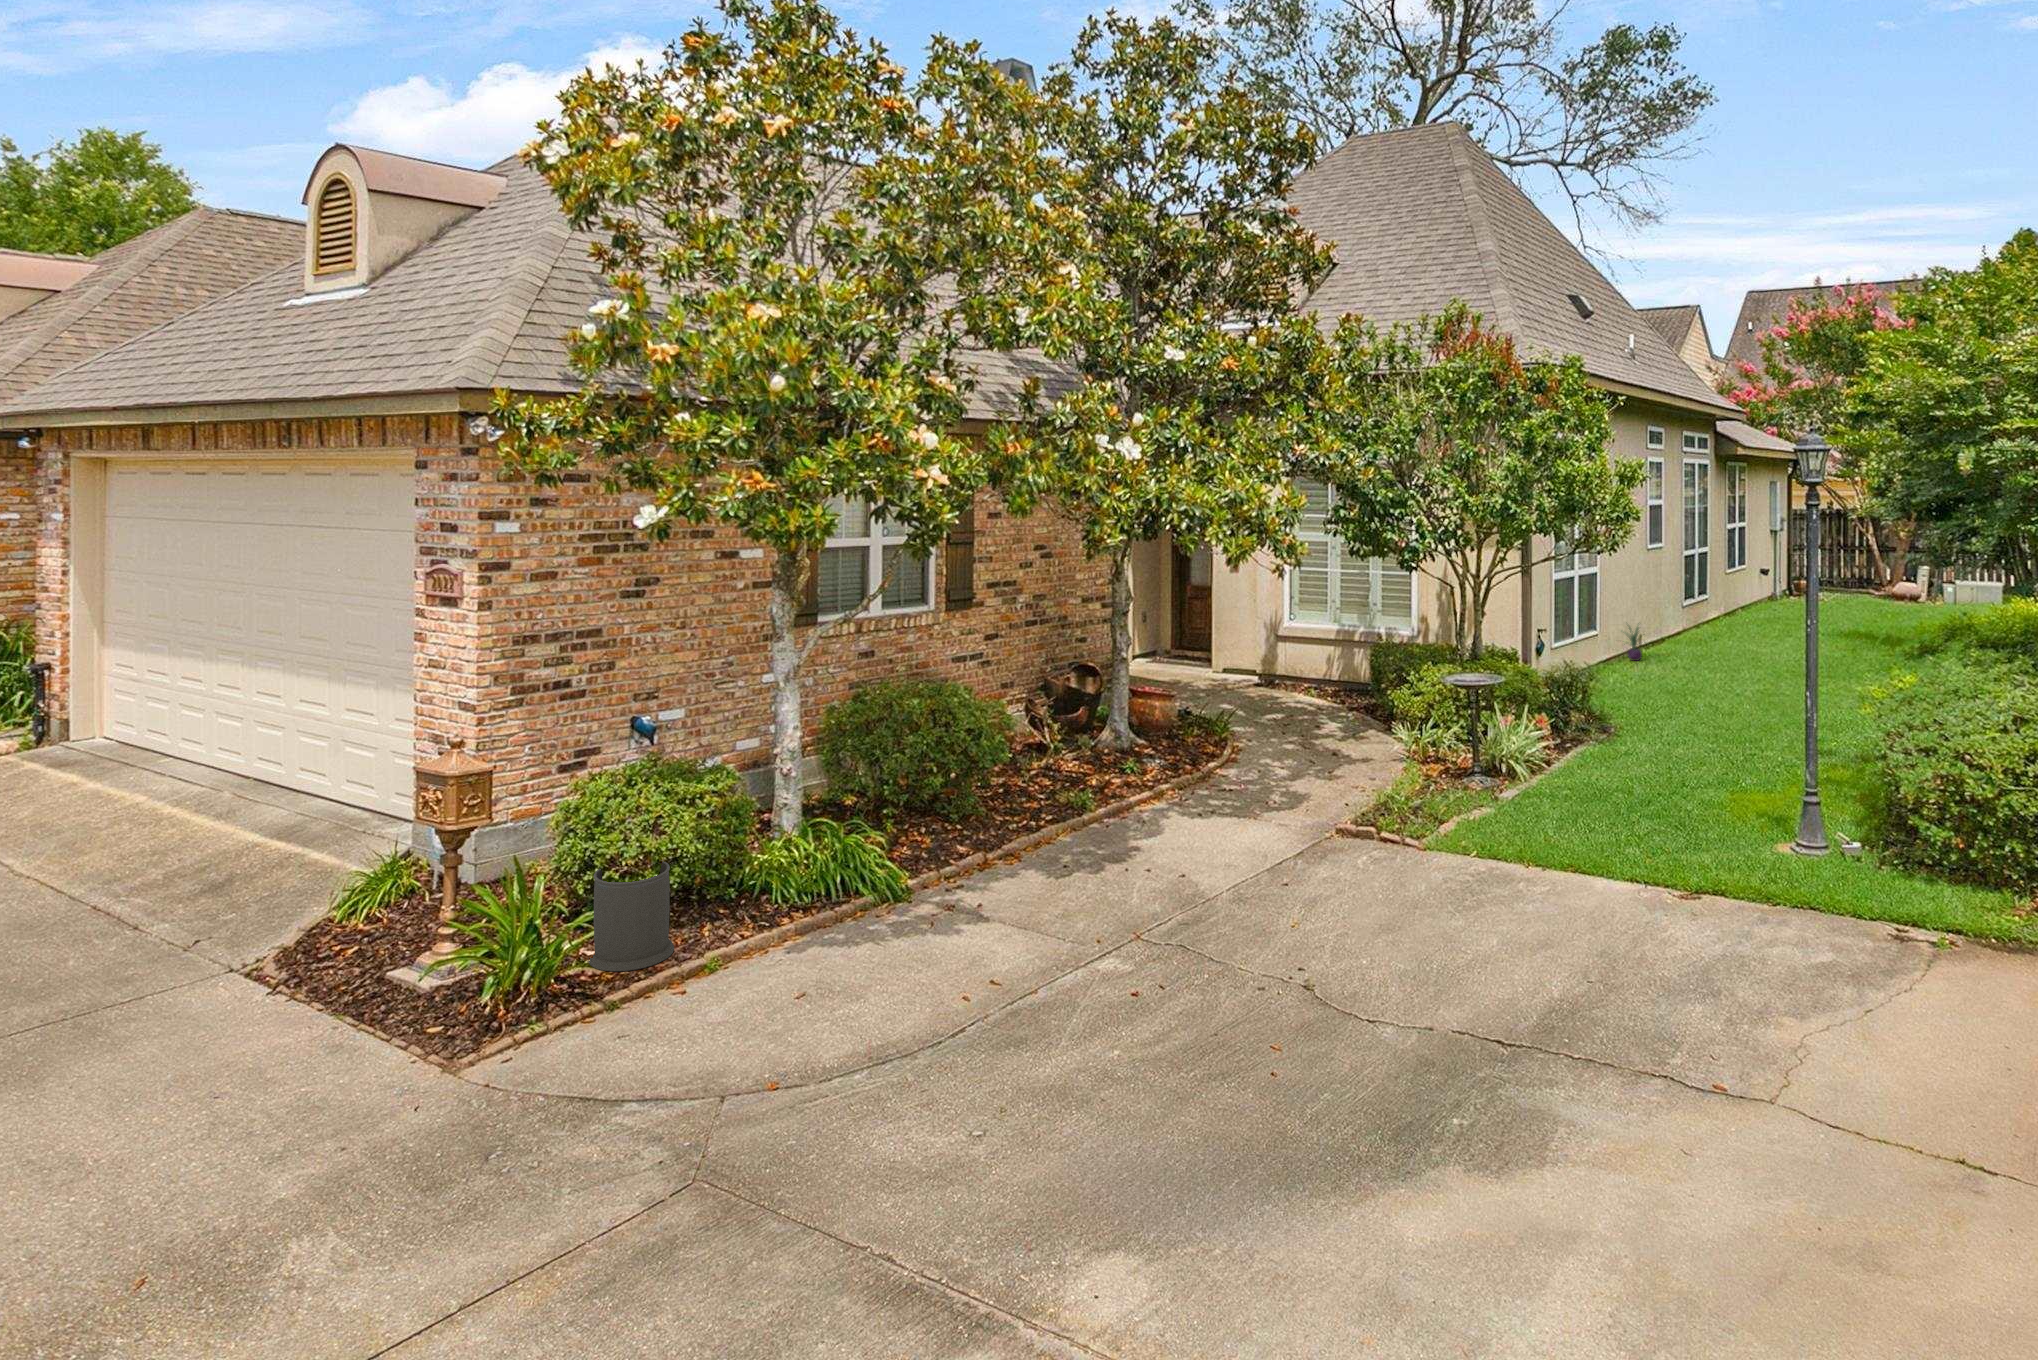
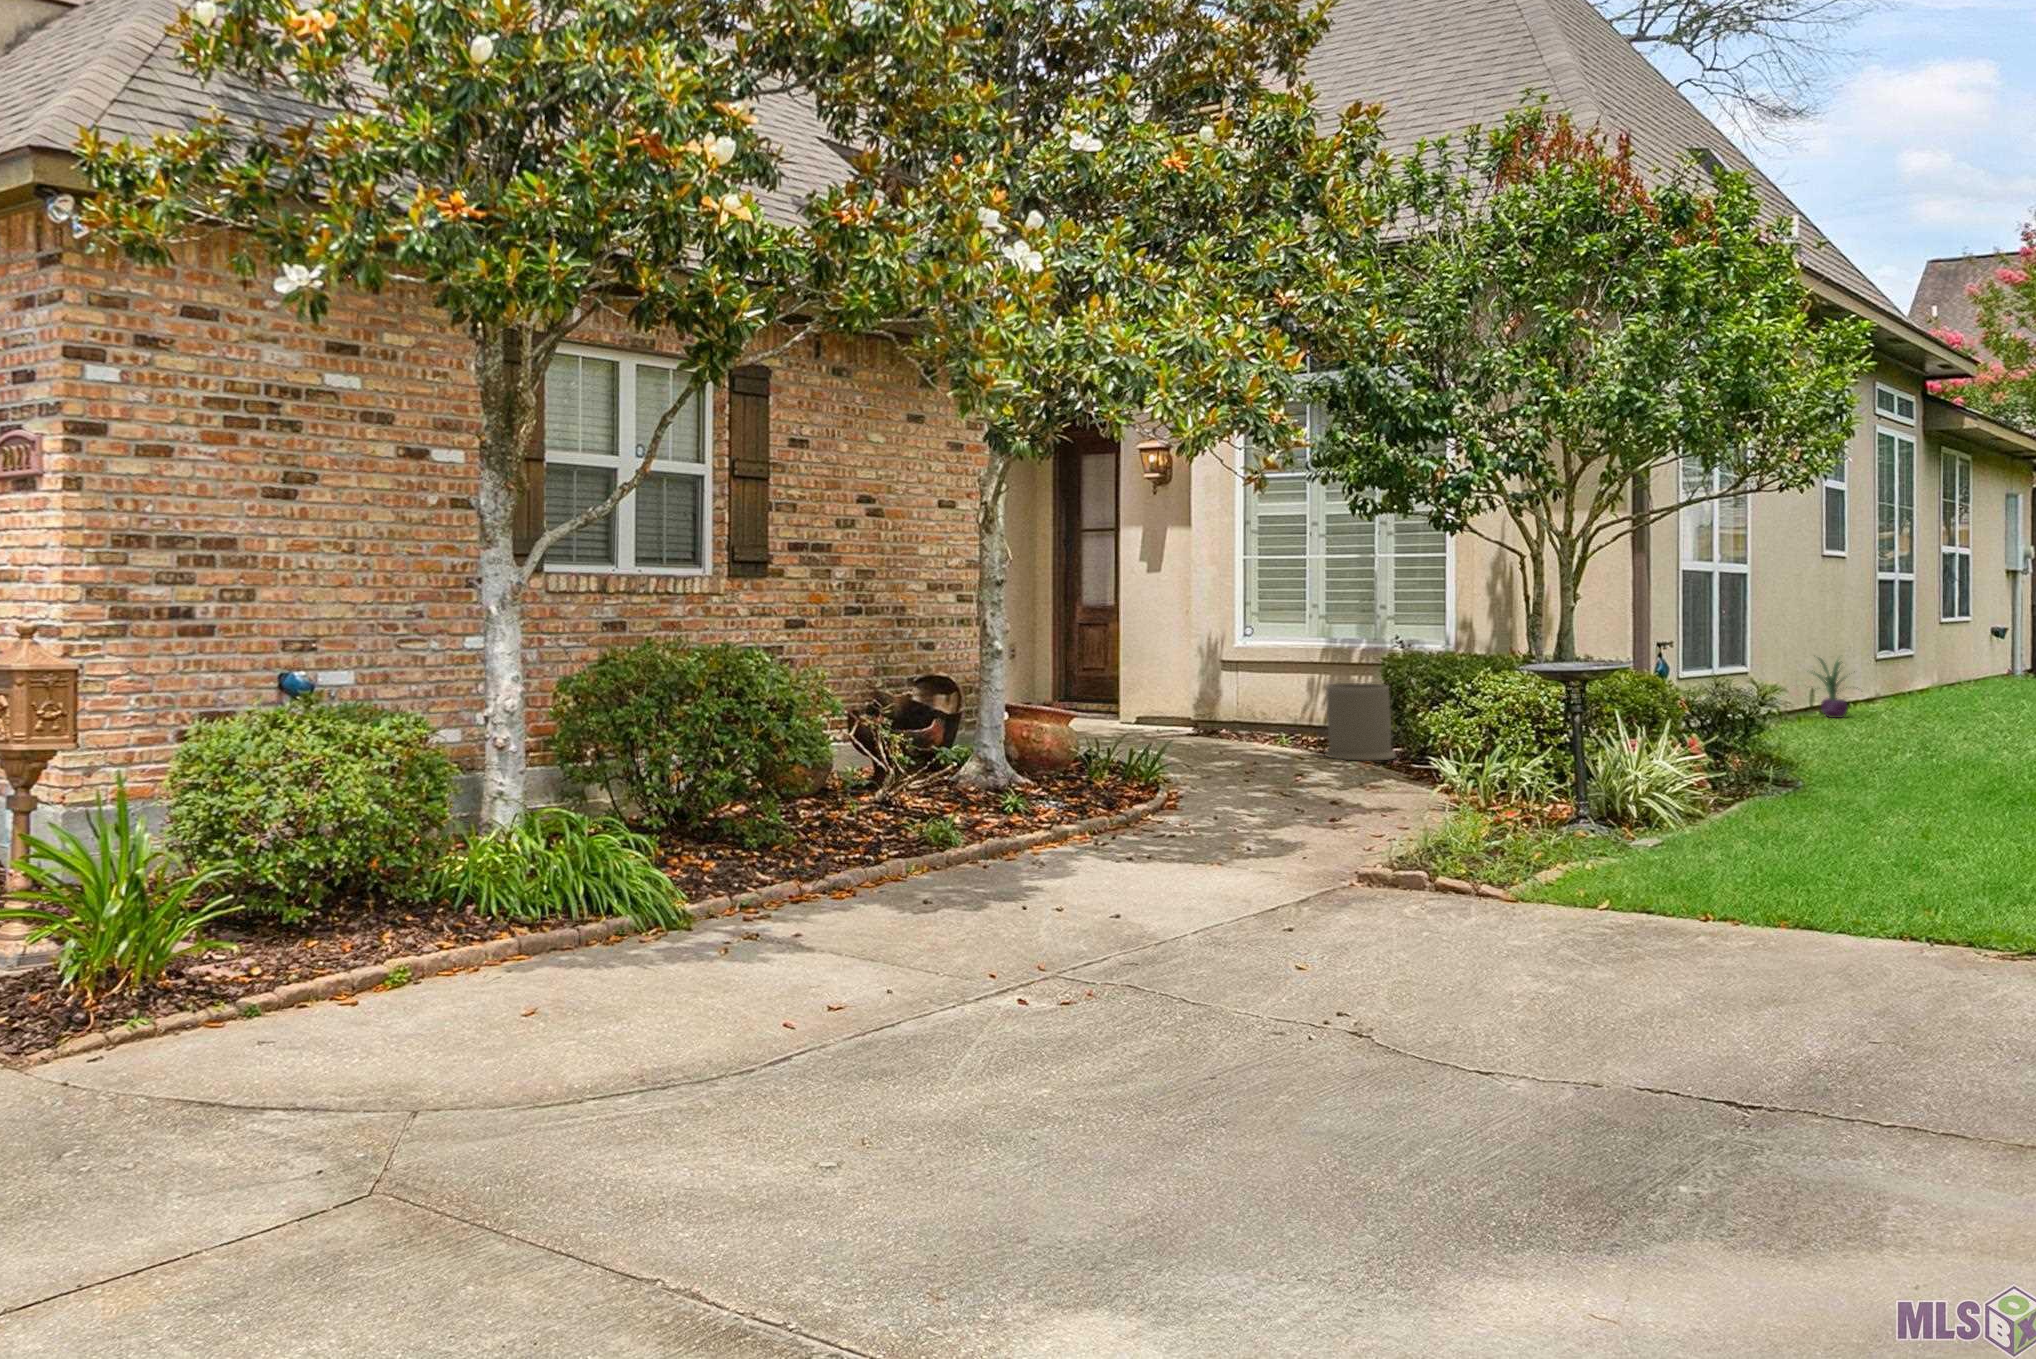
trash can: present [589,861,674,971] -> present [1325,683,1396,761]

